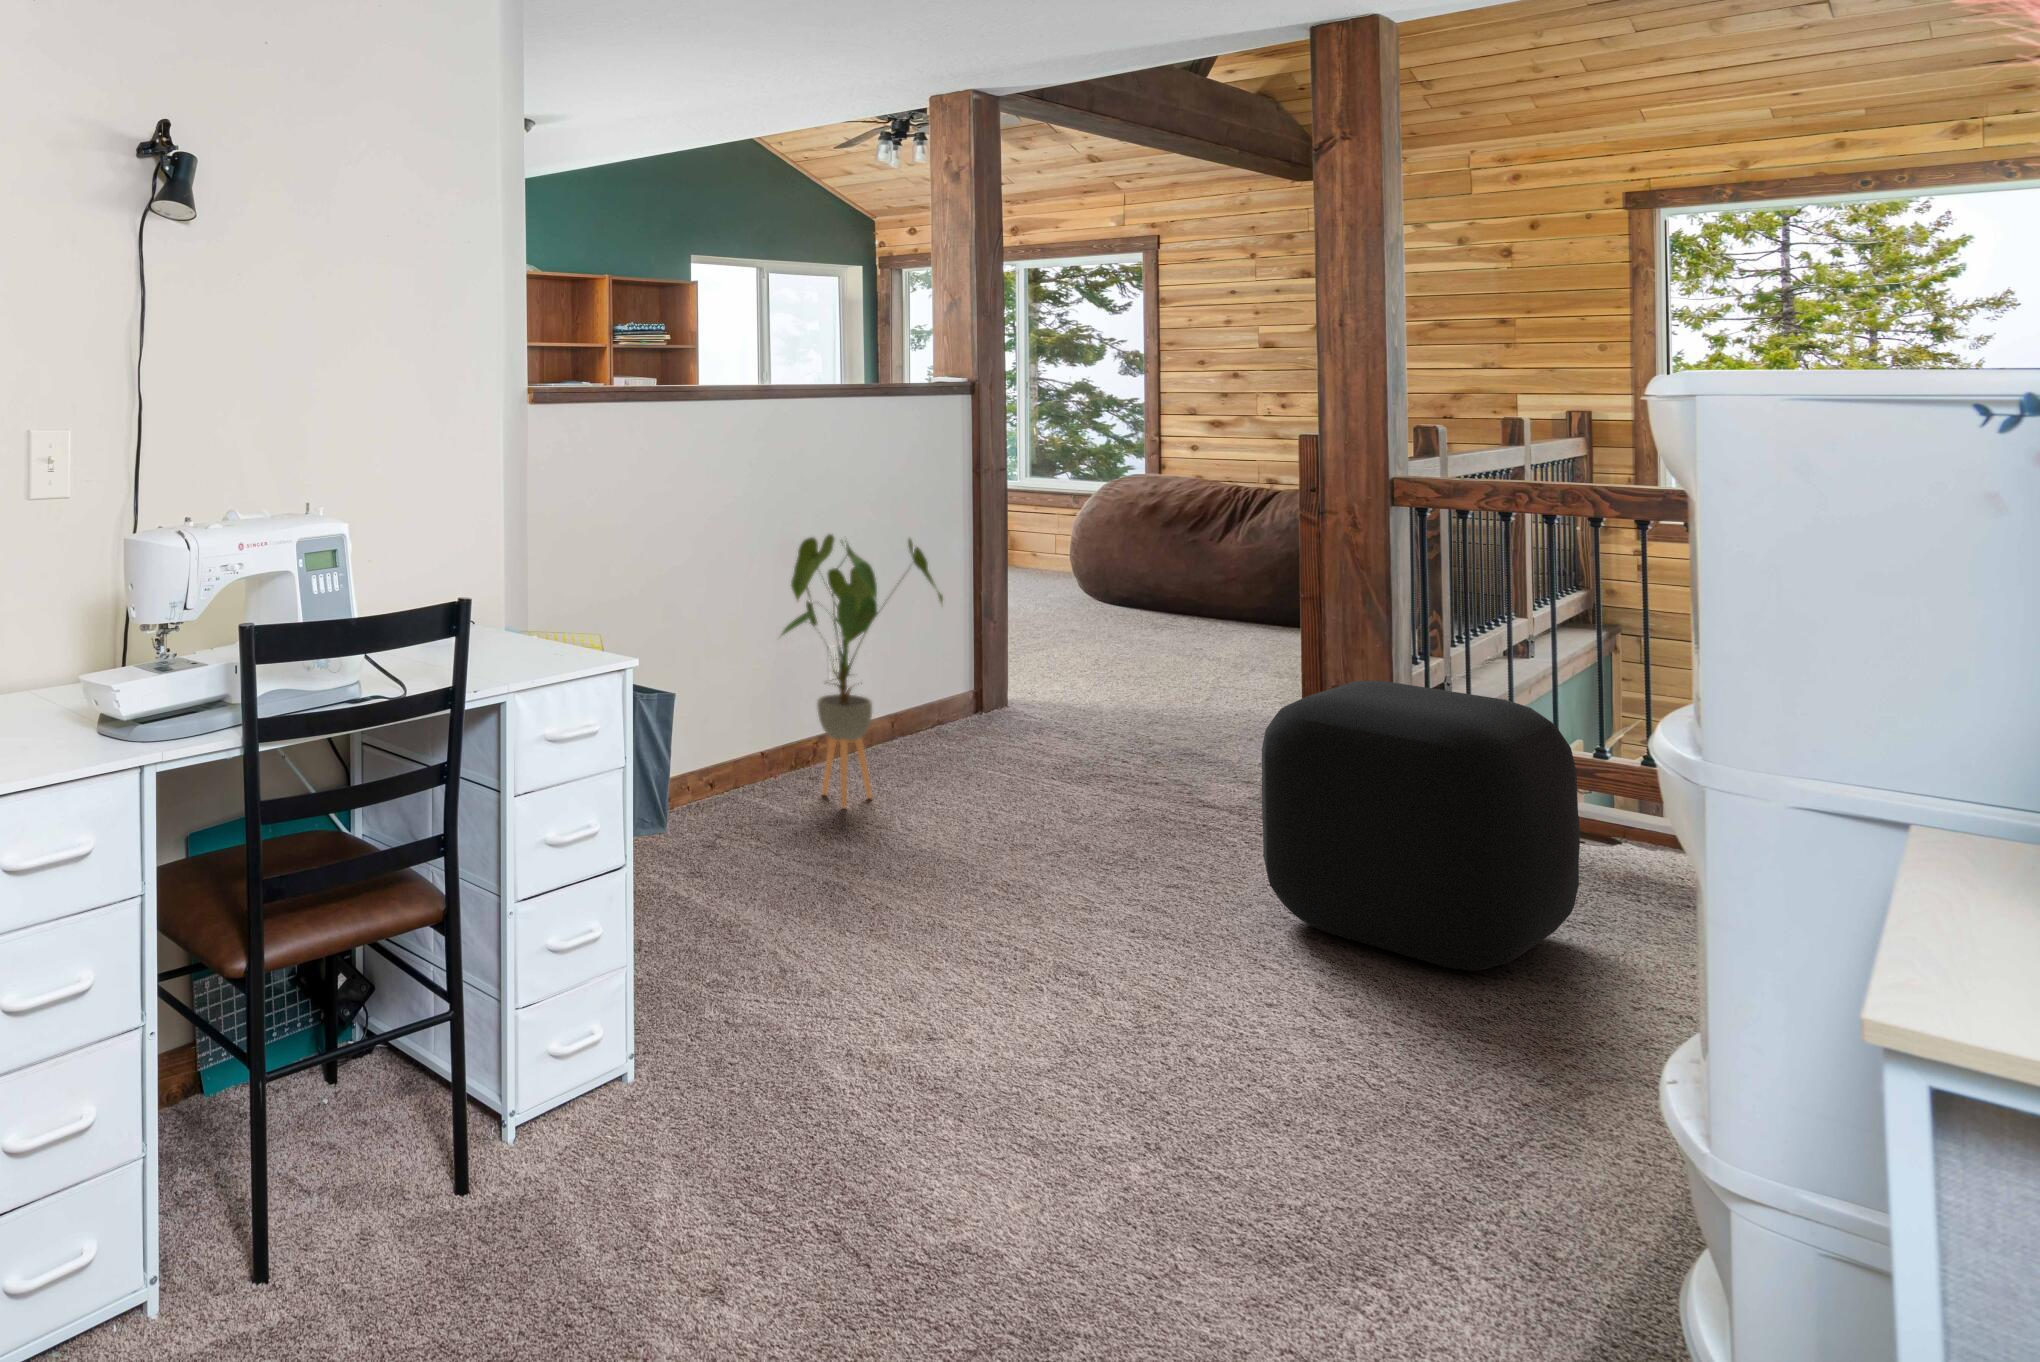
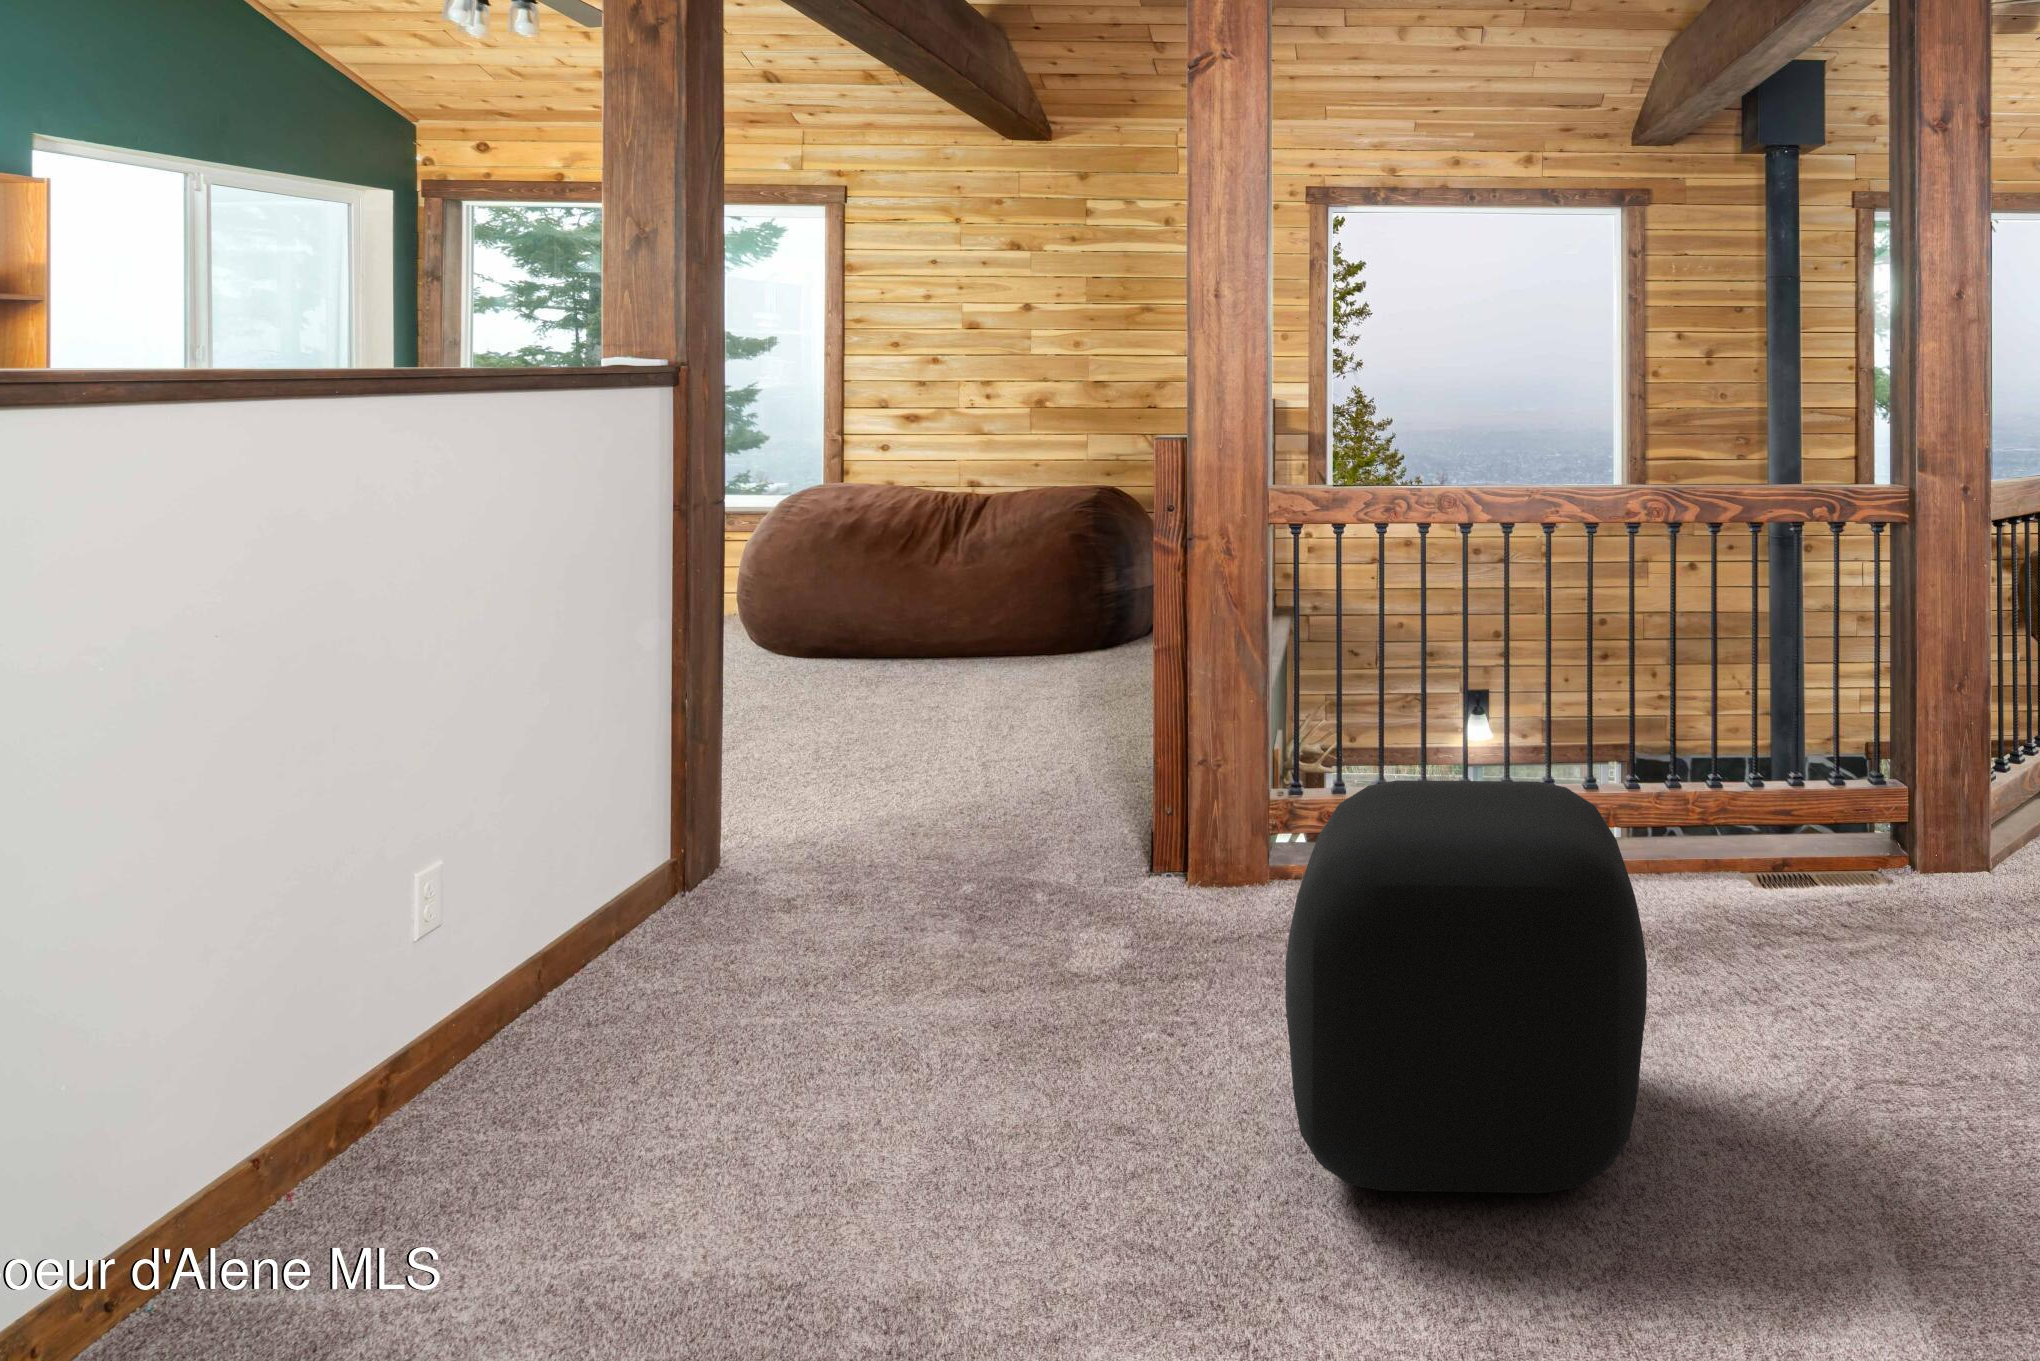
house plant: present [782,534,943,808] -> none [302,656,690,1239]

